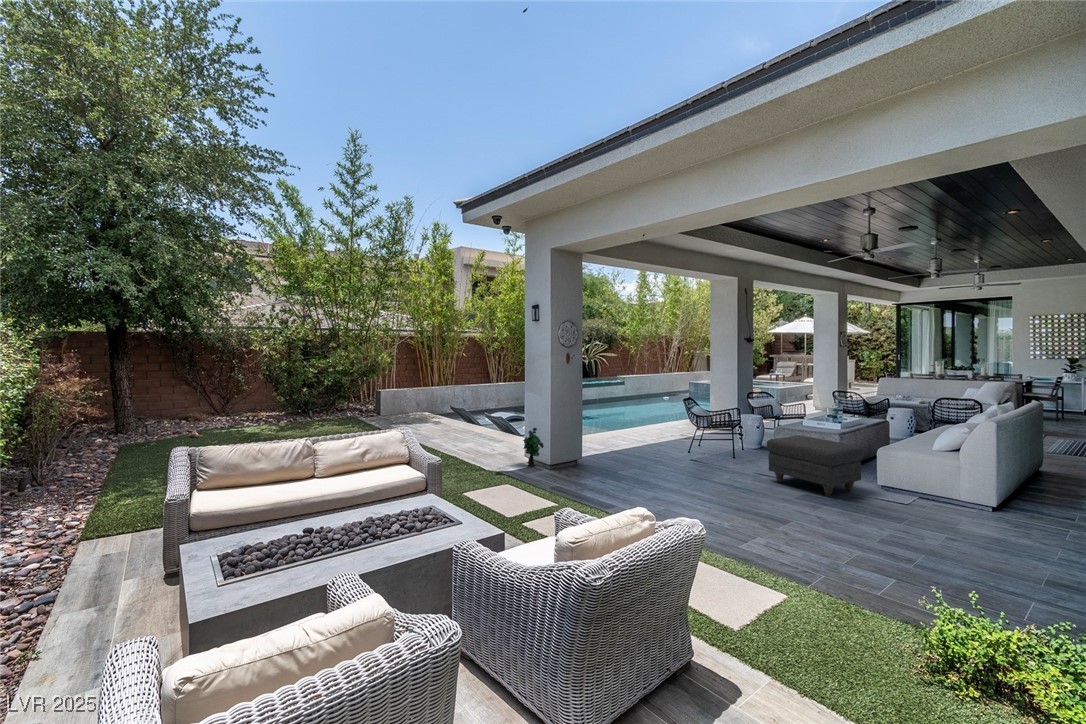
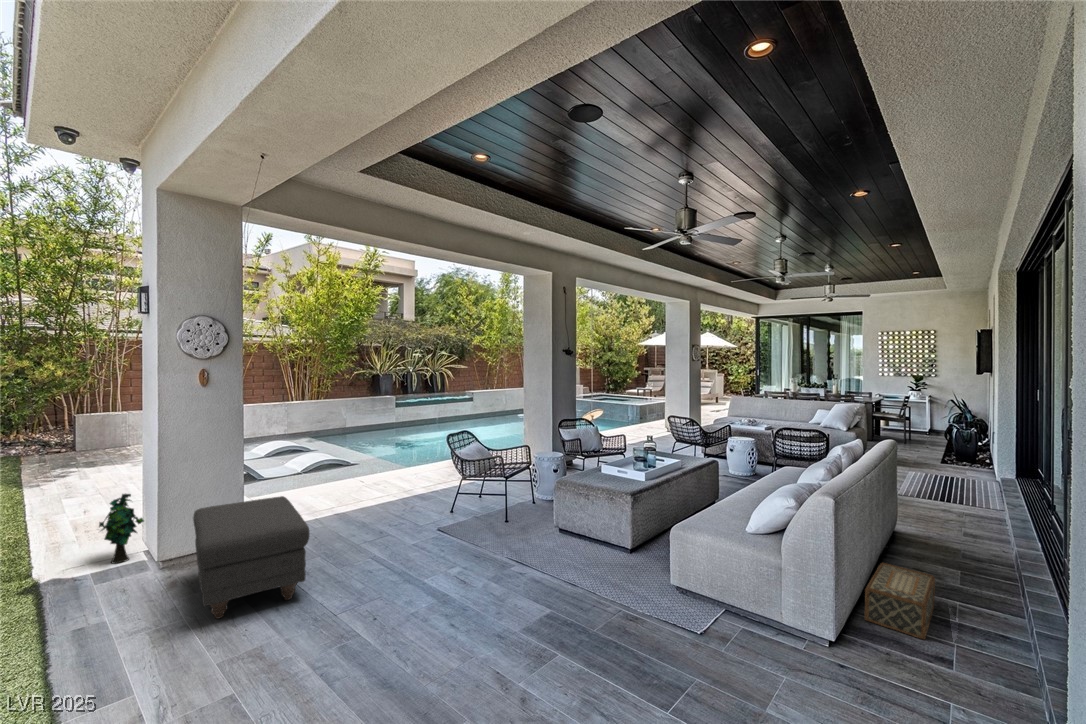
ottoman: present [767,436,864,496] -> present [193,496,310,619]
woven basket: none [1018,475,1069,510] -> present [865,563,935,640]

